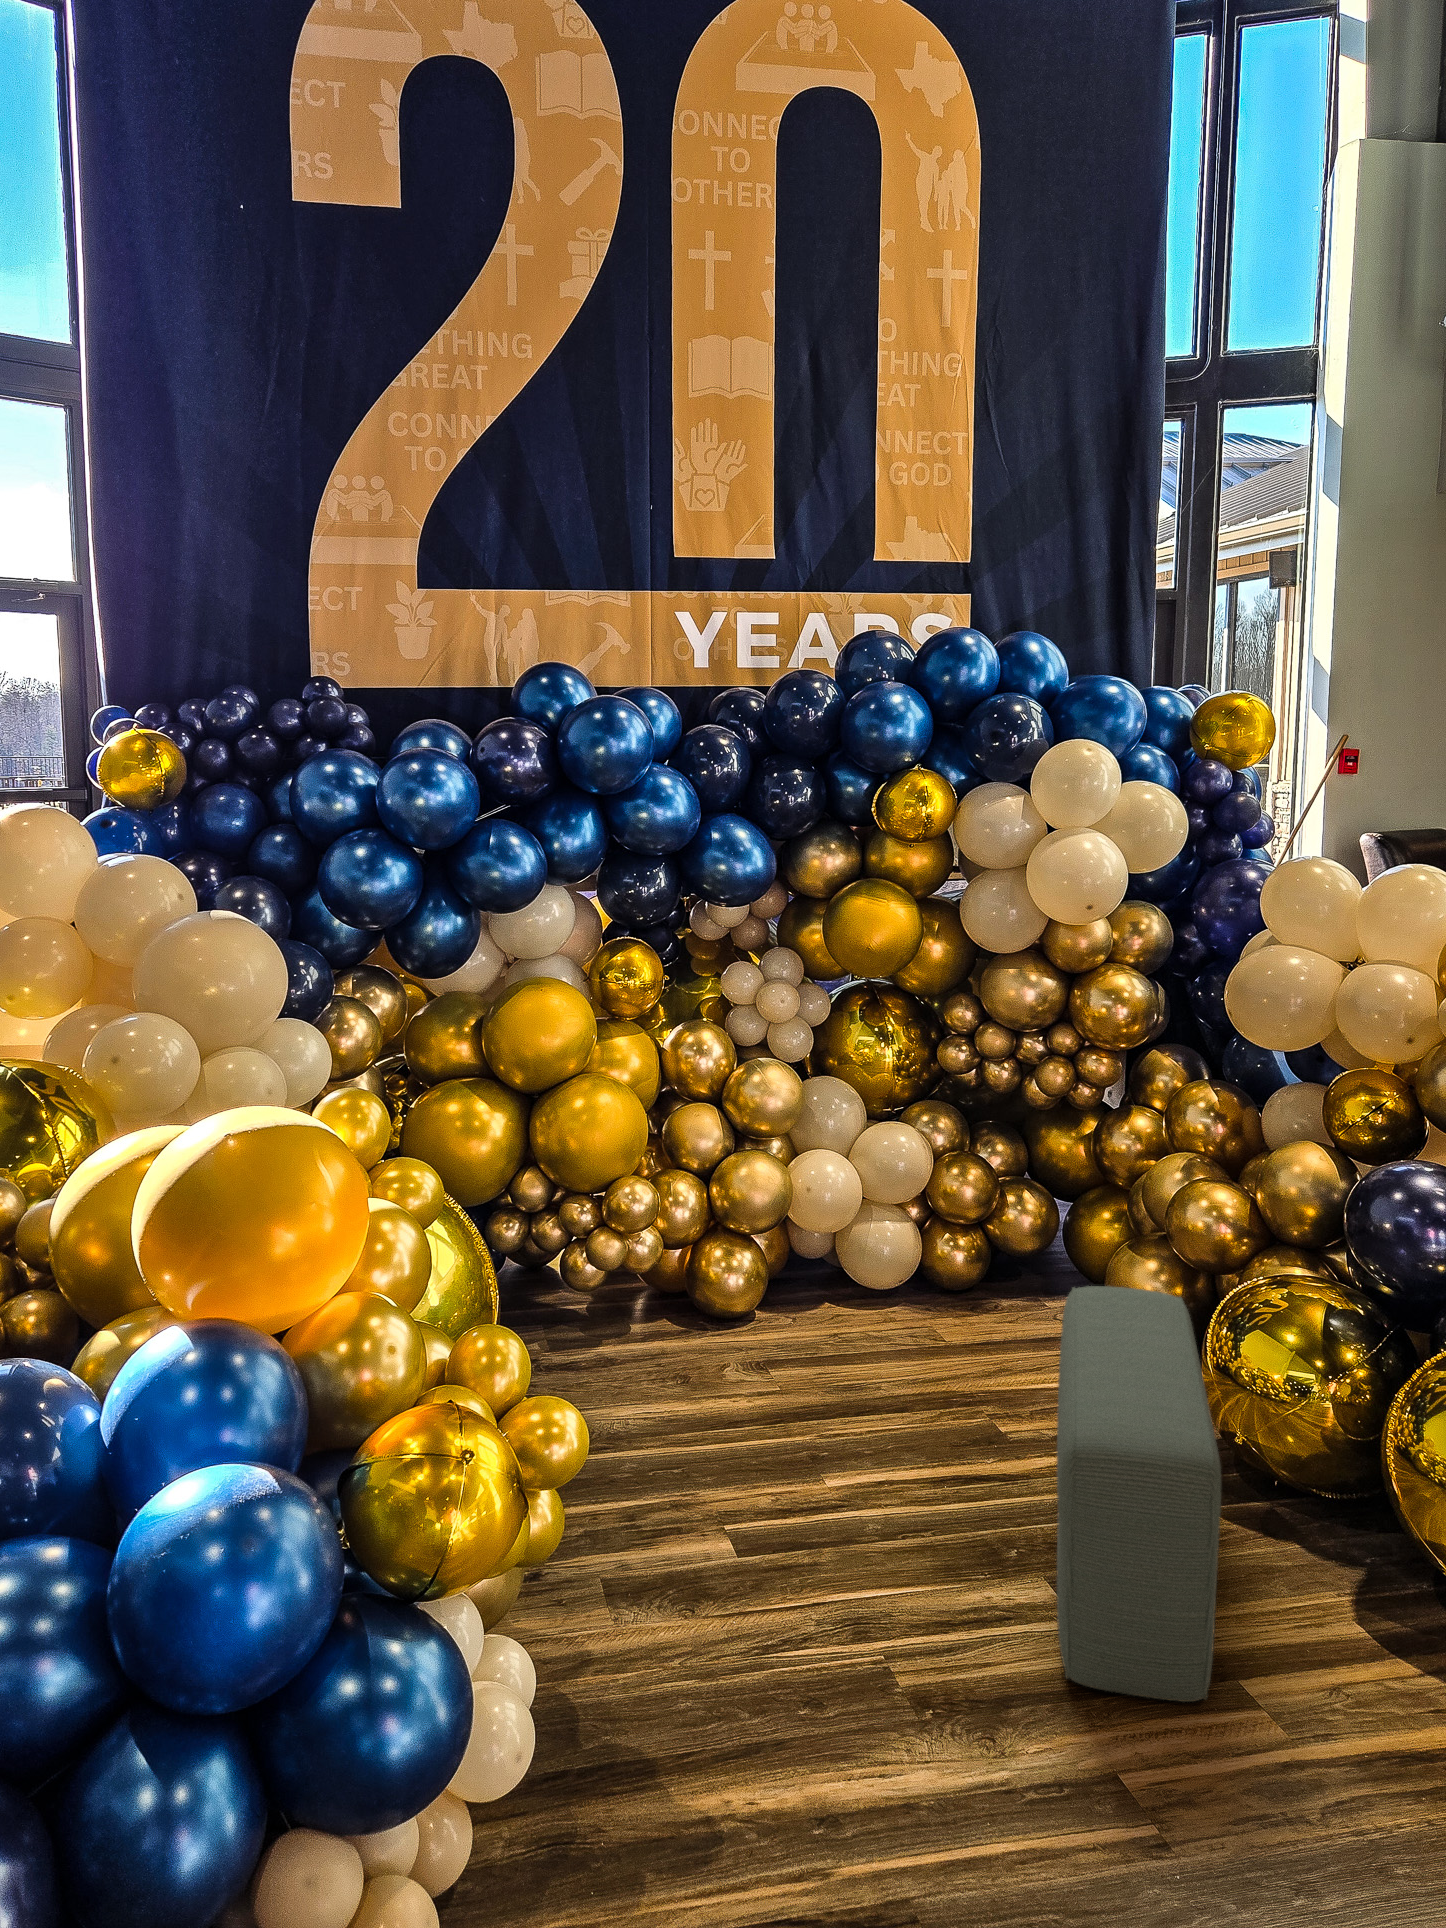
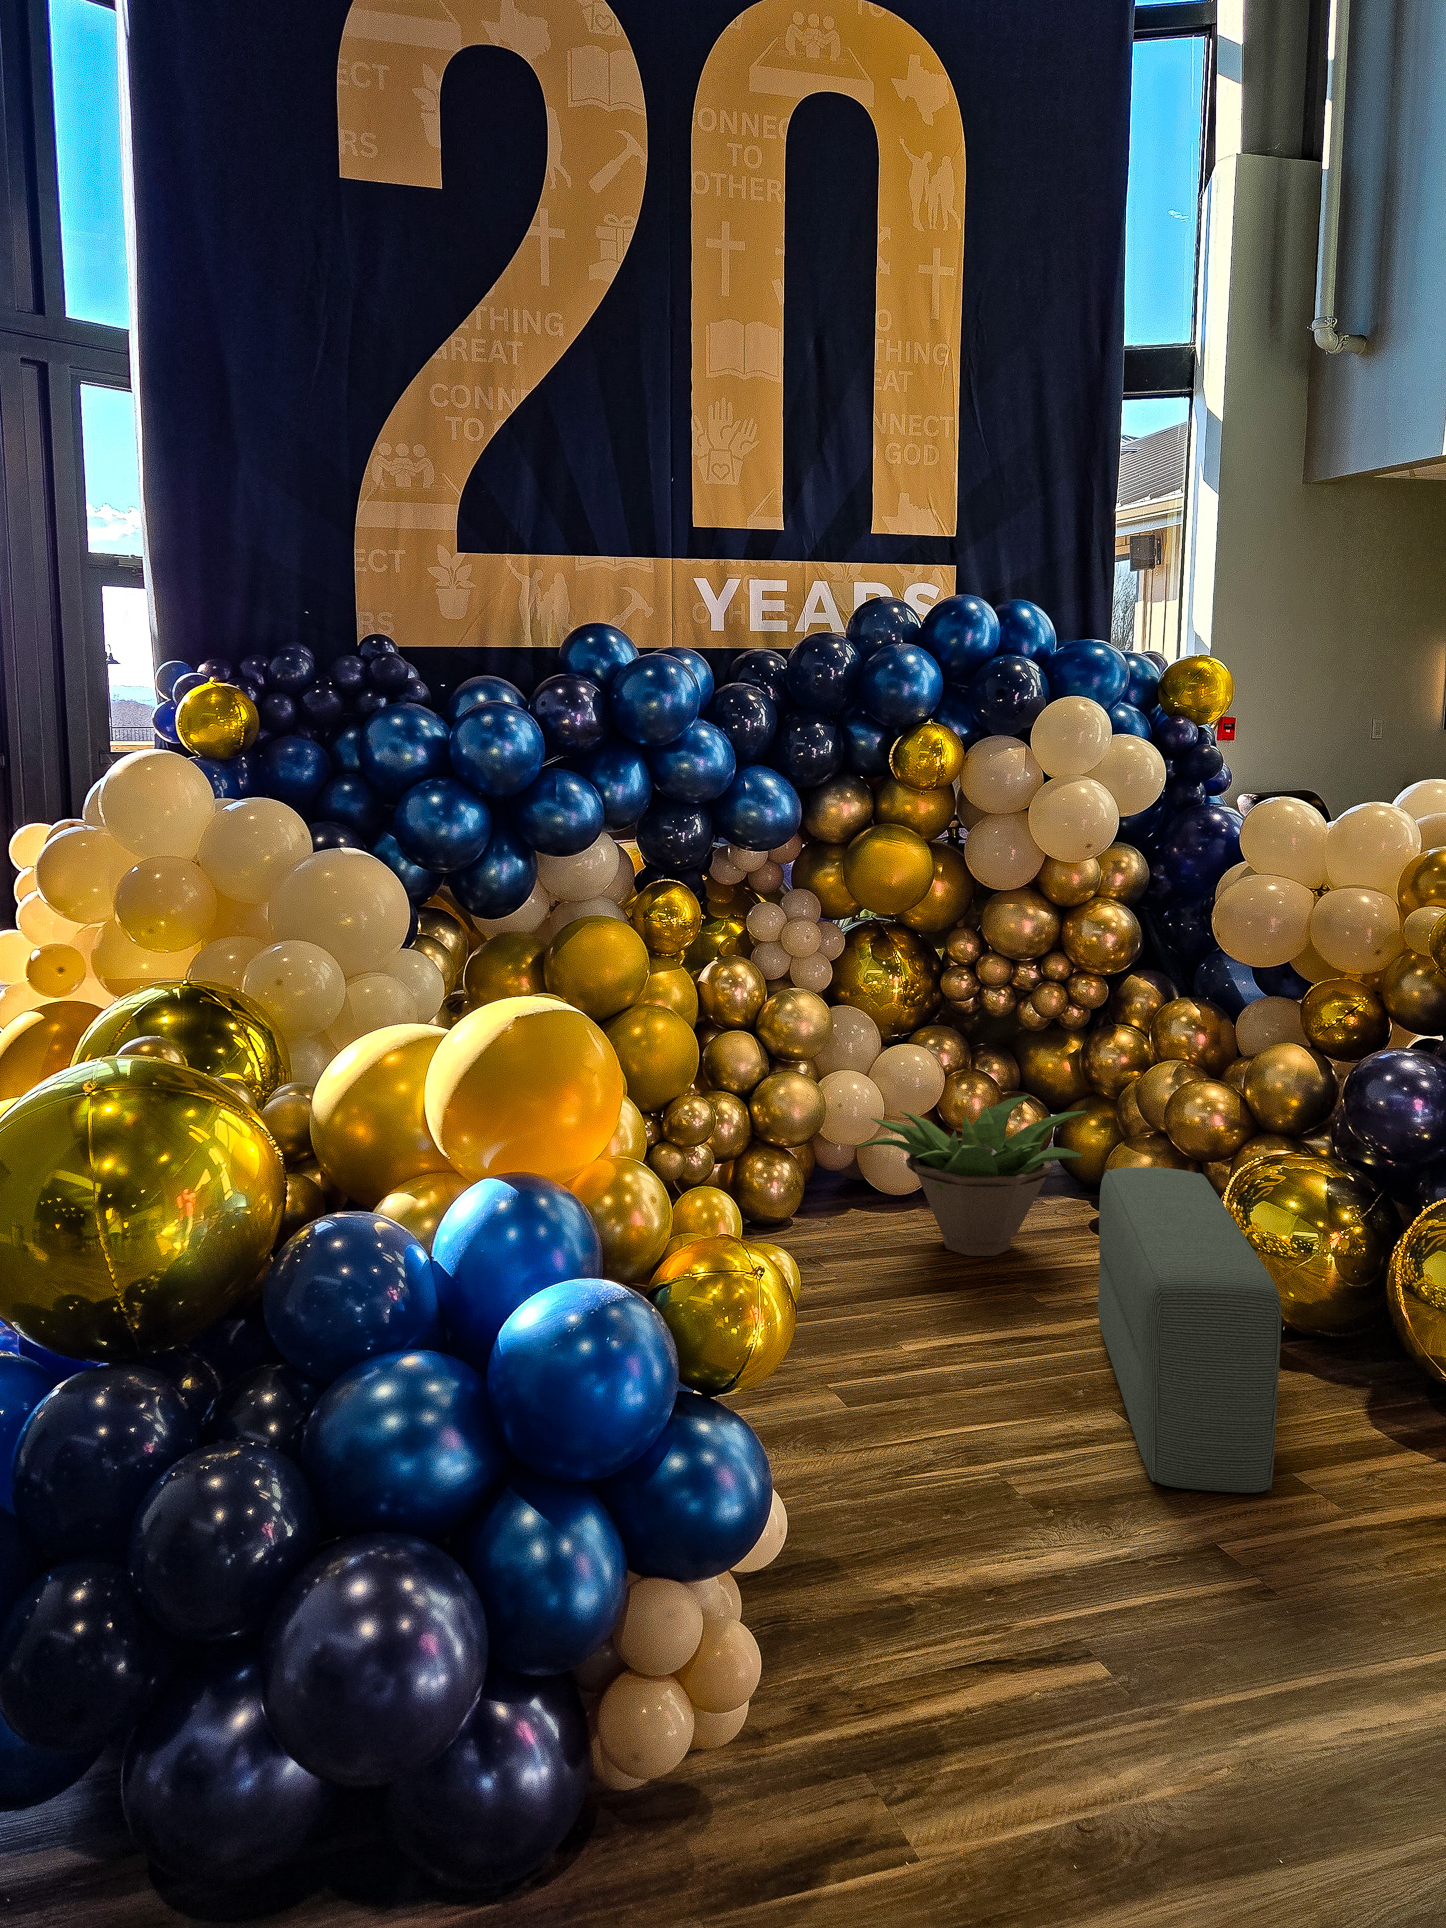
decorative plant: none [810,1185,1085,1370] -> present [853,1095,1086,1256]

